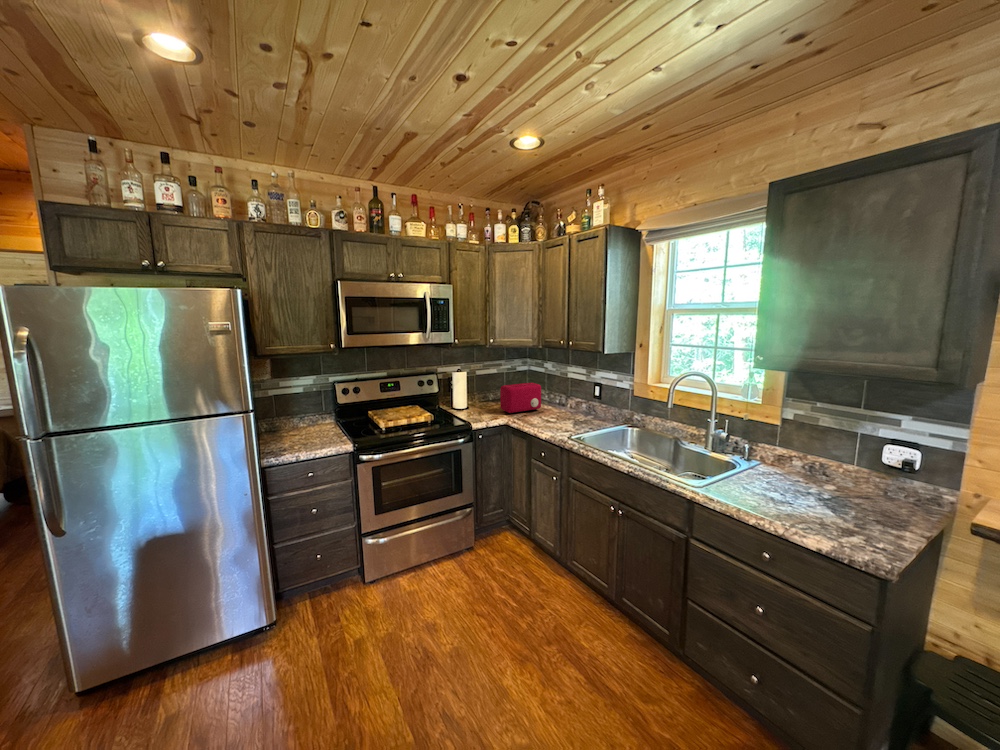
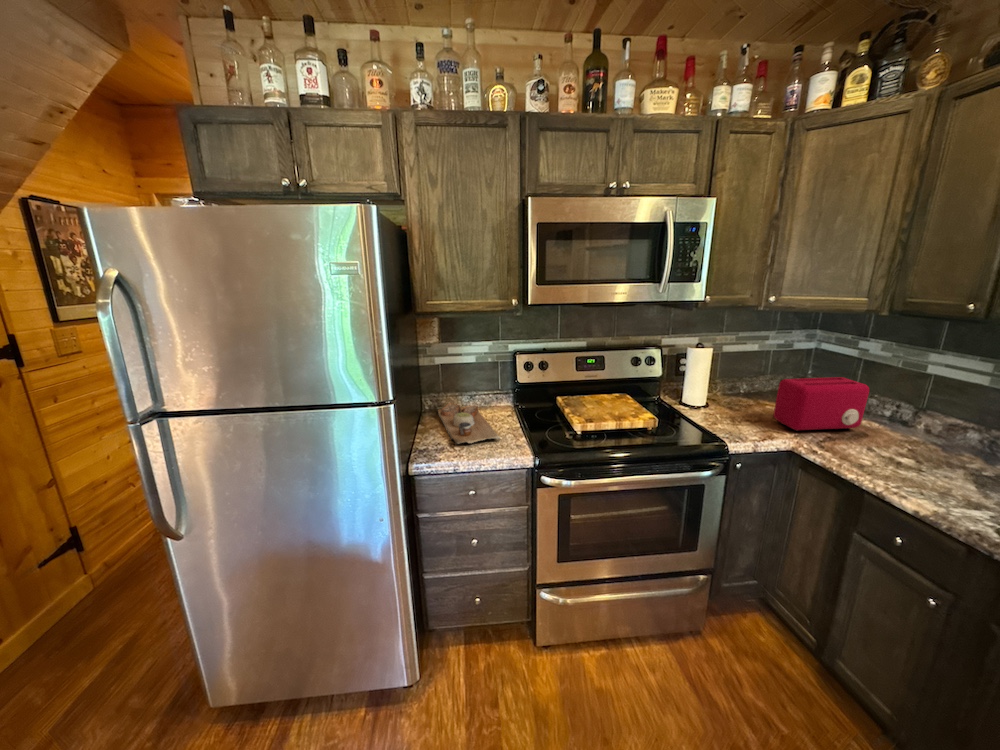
cutting board: none [276,422,329,444] -> present [438,403,500,445]

